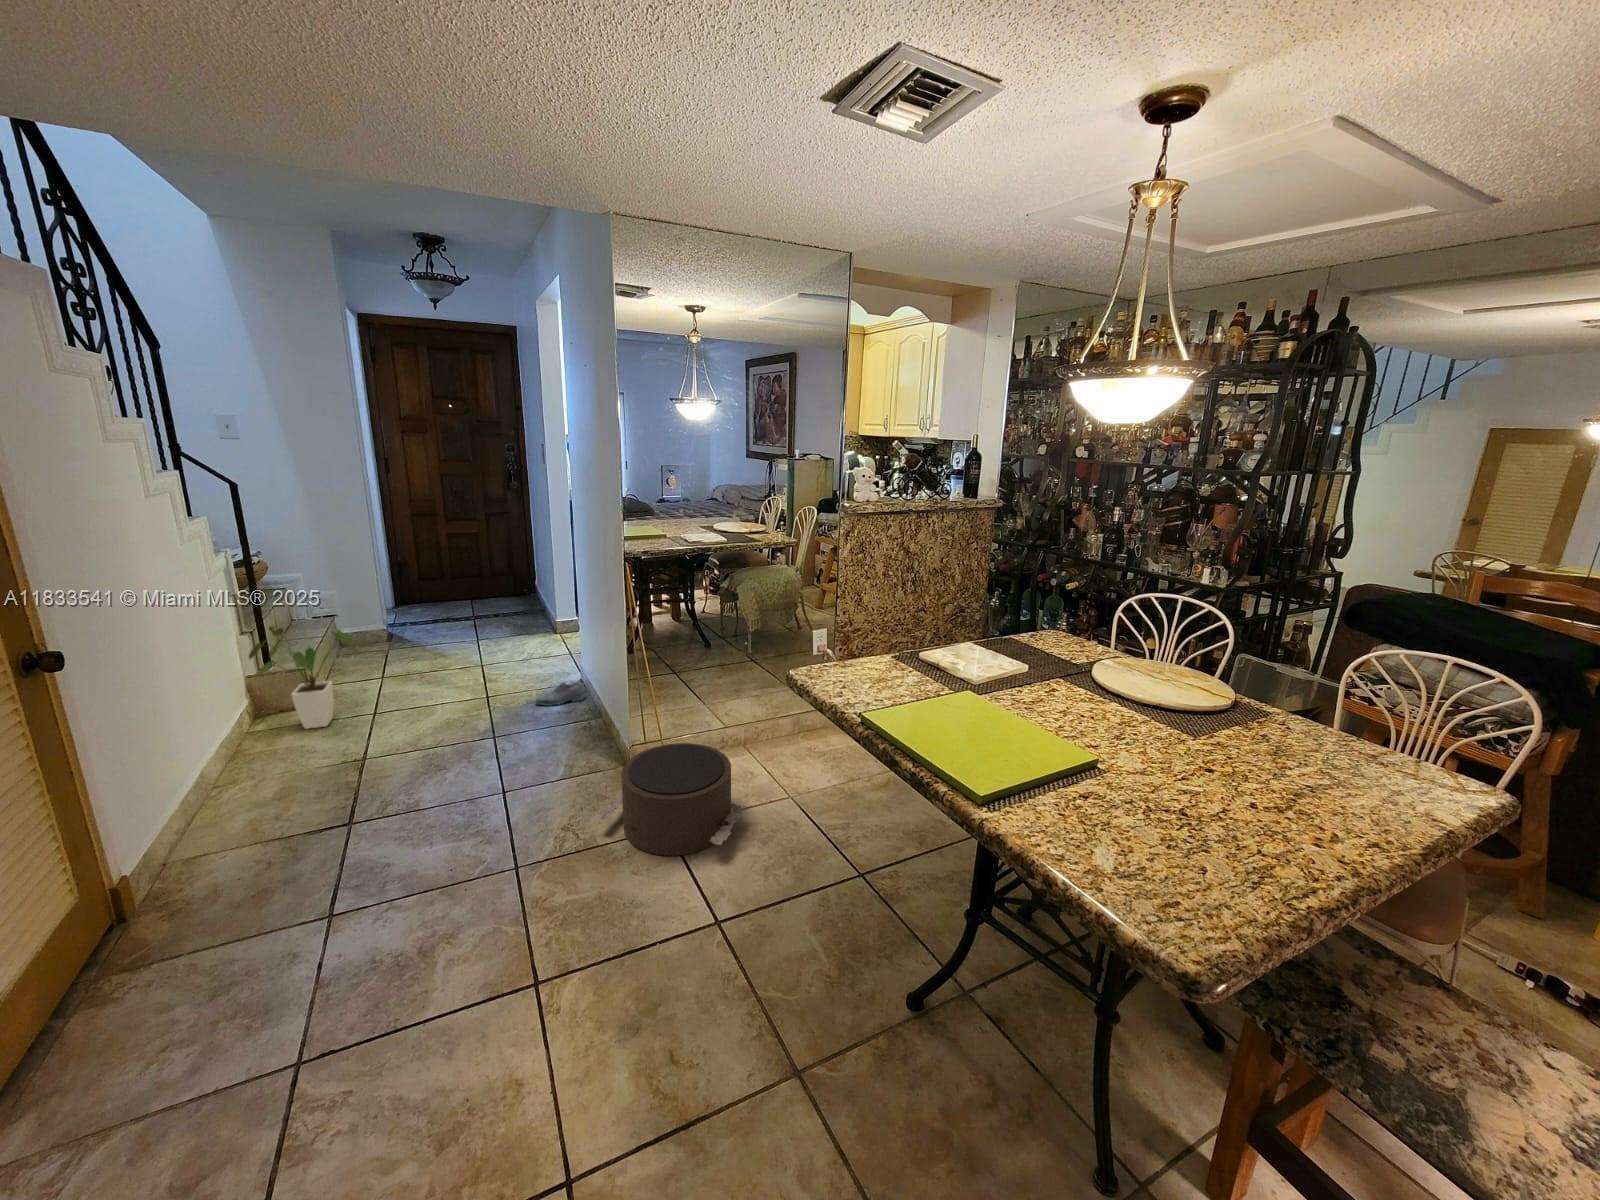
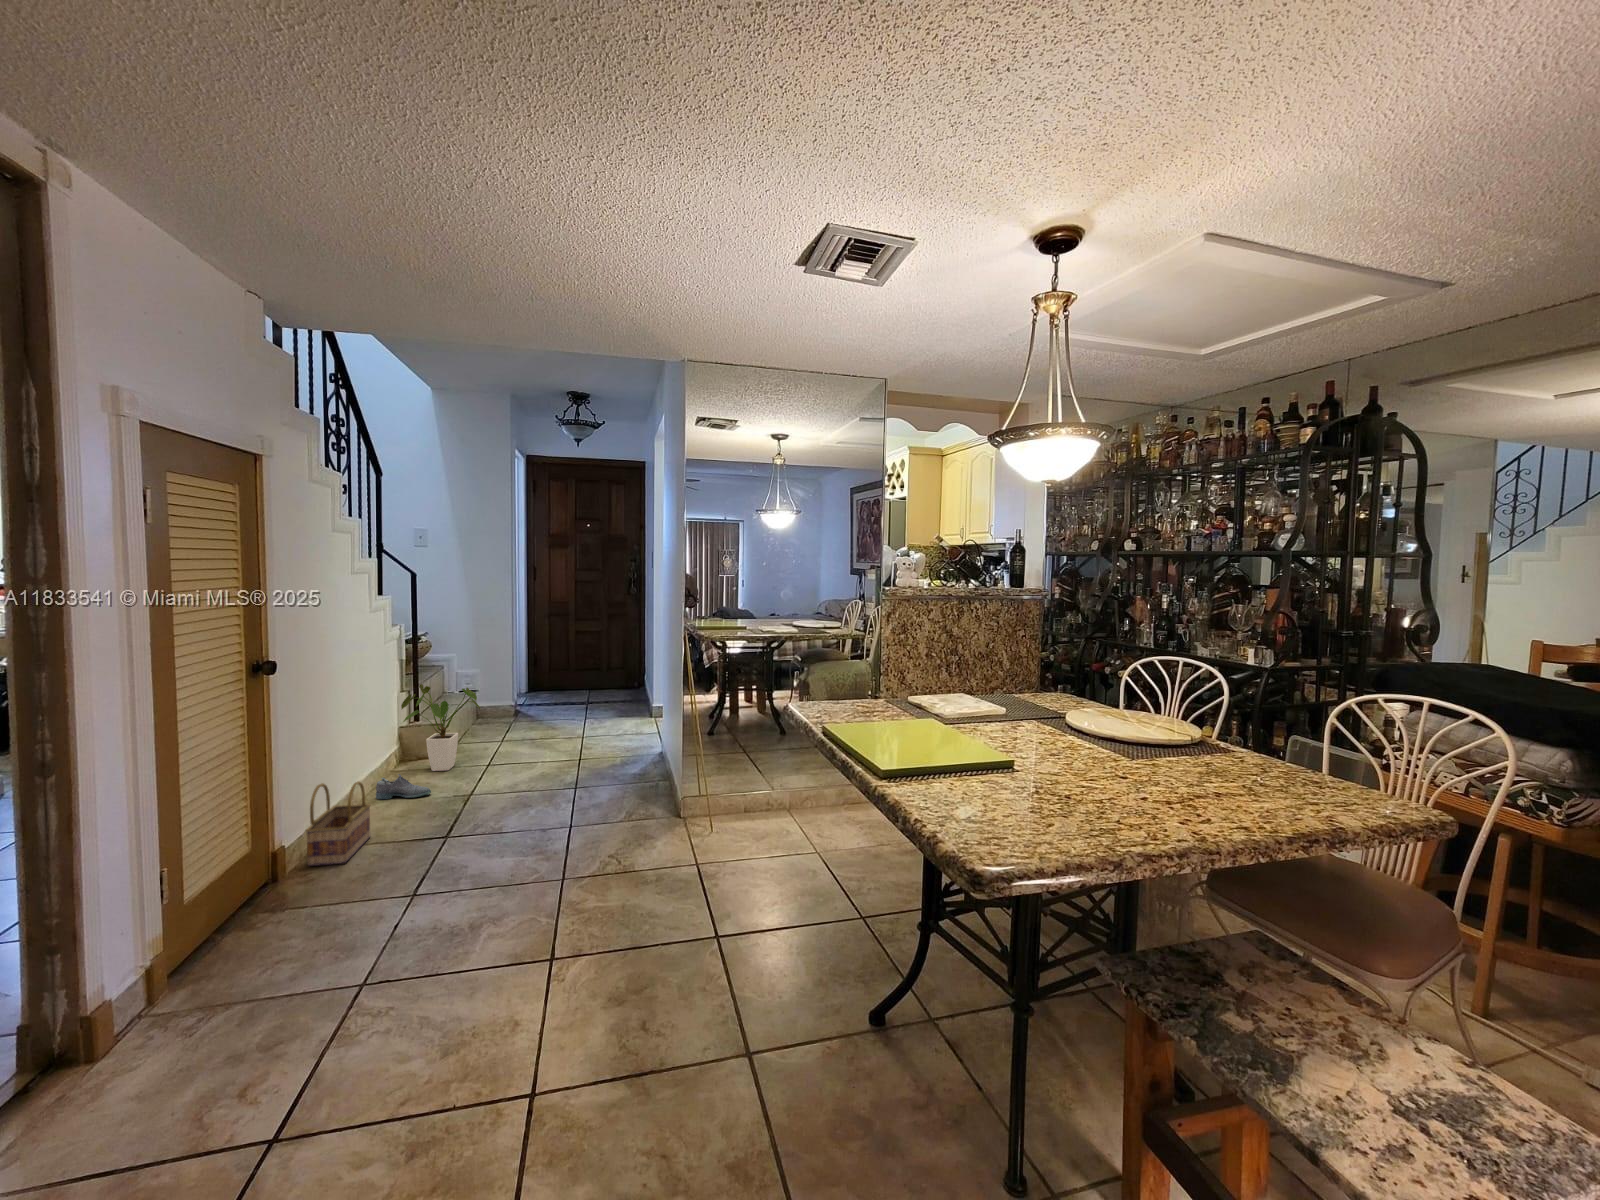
shoe: present [535,681,585,706] -> present [376,774,431,799]
pouf: present [598,743,744,856] -> none [635,791,766,885]
basket: none [154,778,247,891] -> present [306,782,370,866]

